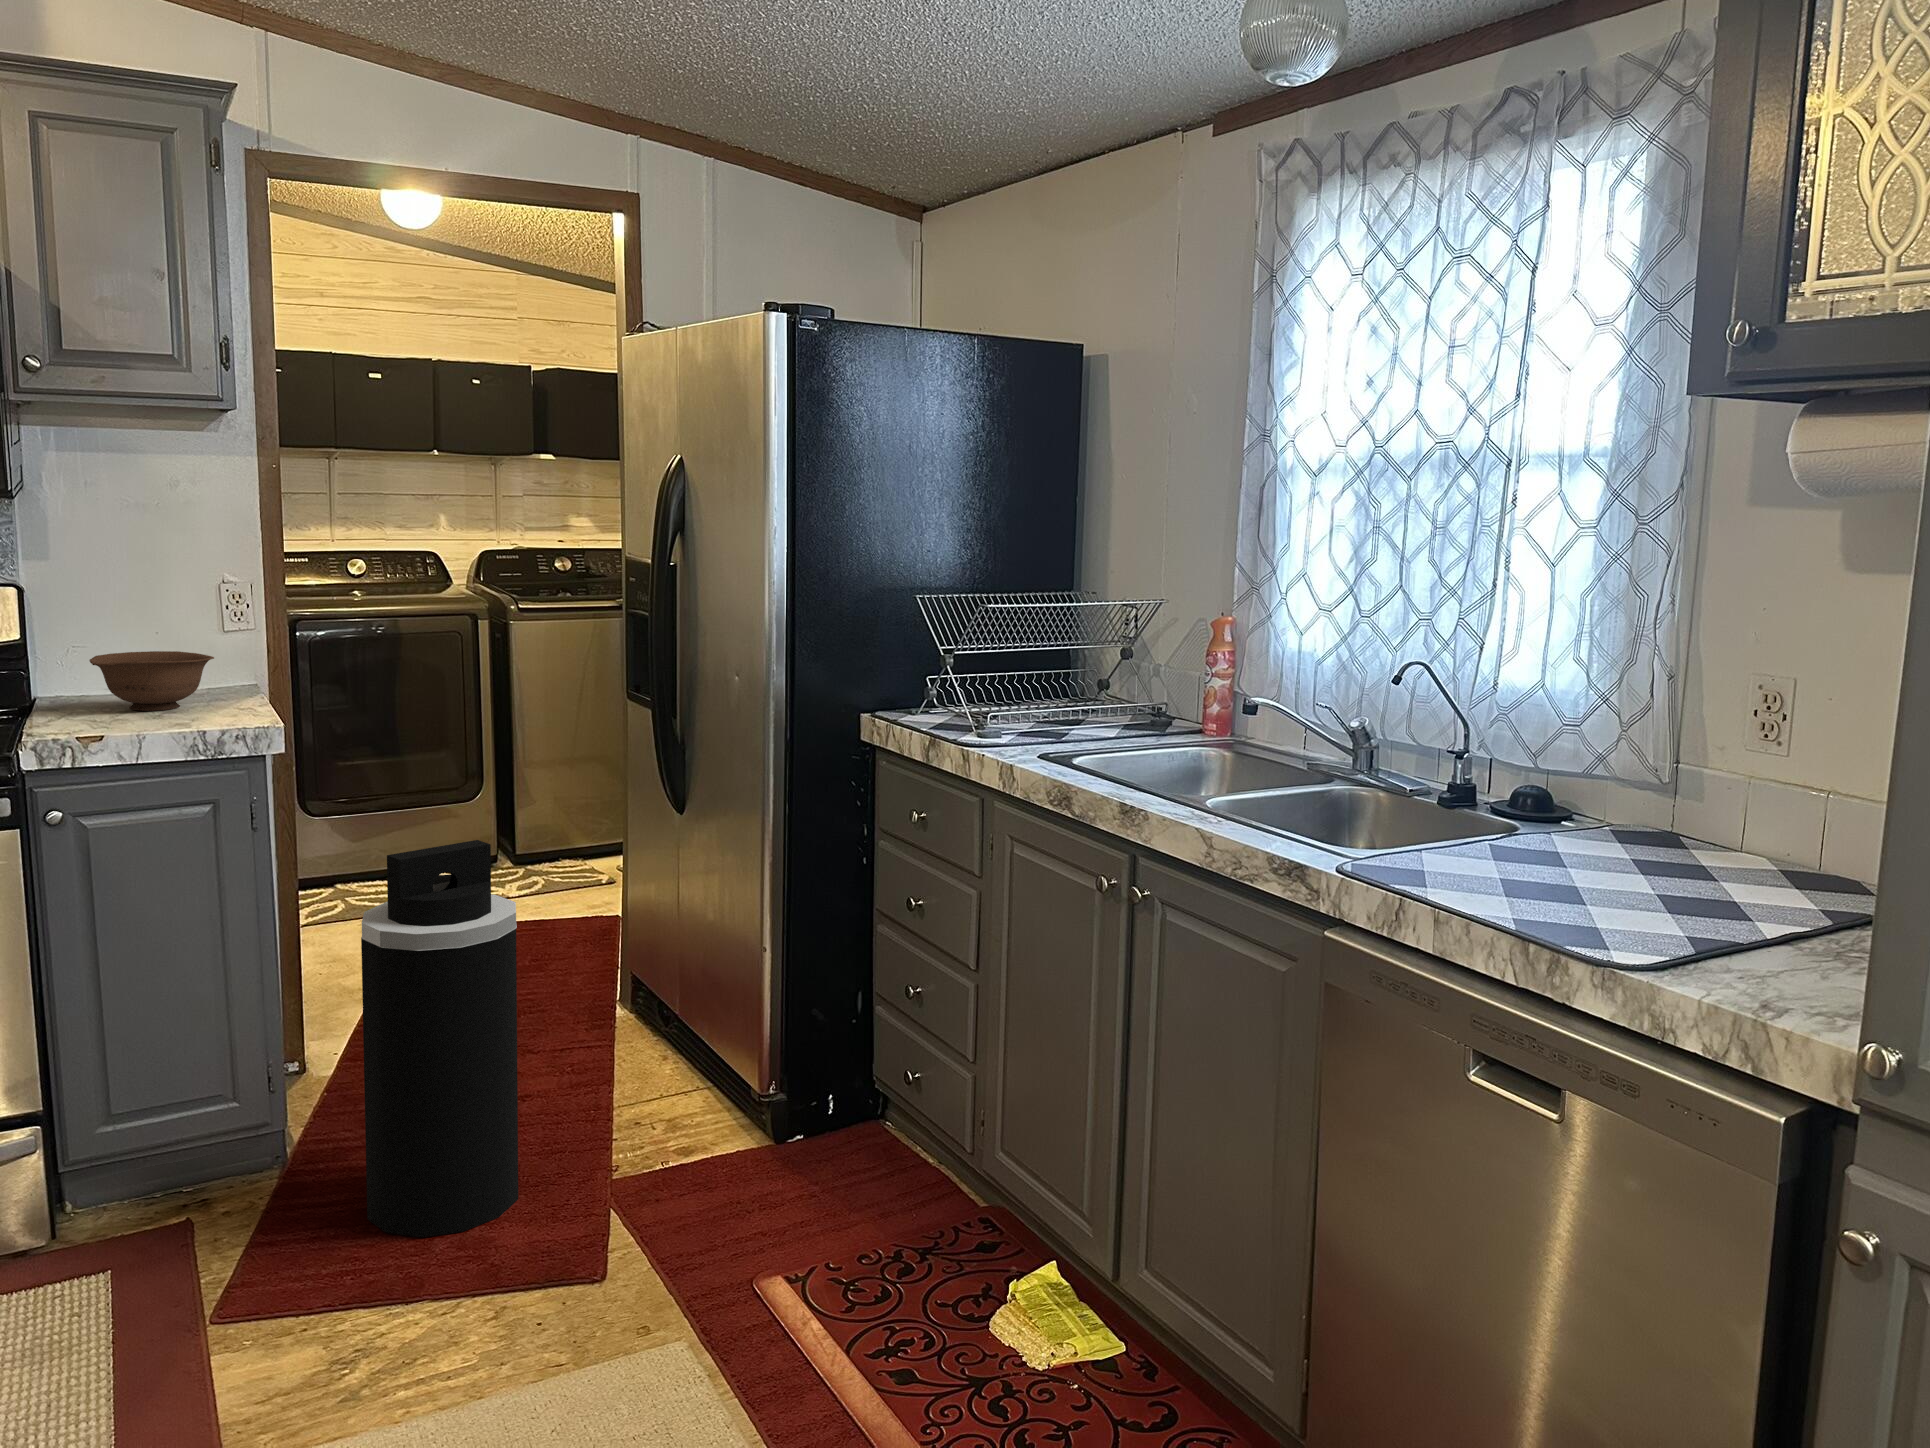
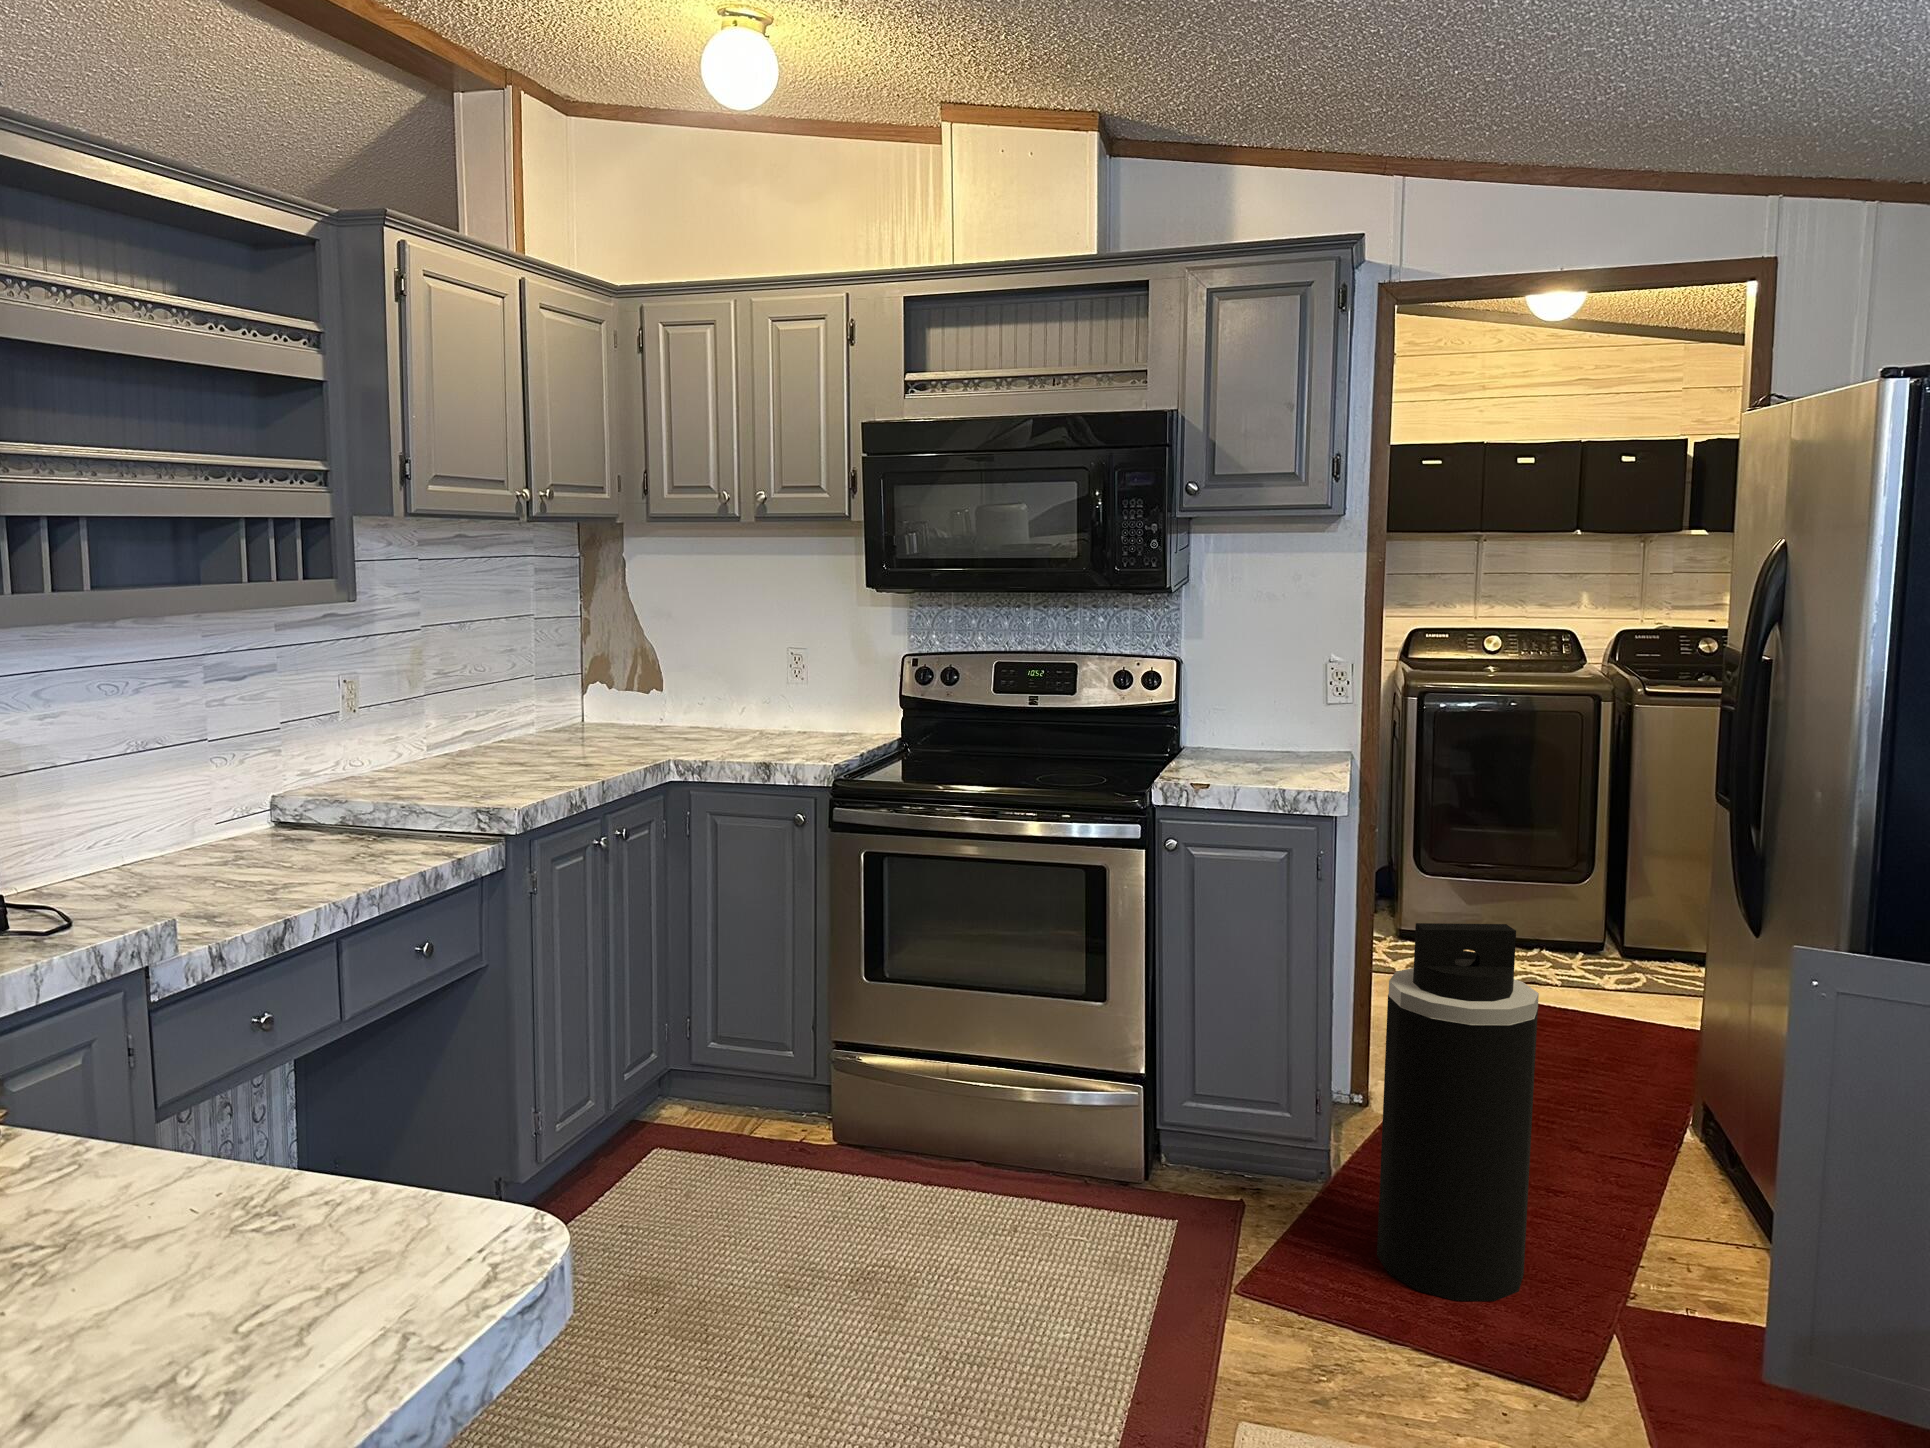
bowl: present [89,651,214,711] -> none [1220,717,1311,768]

